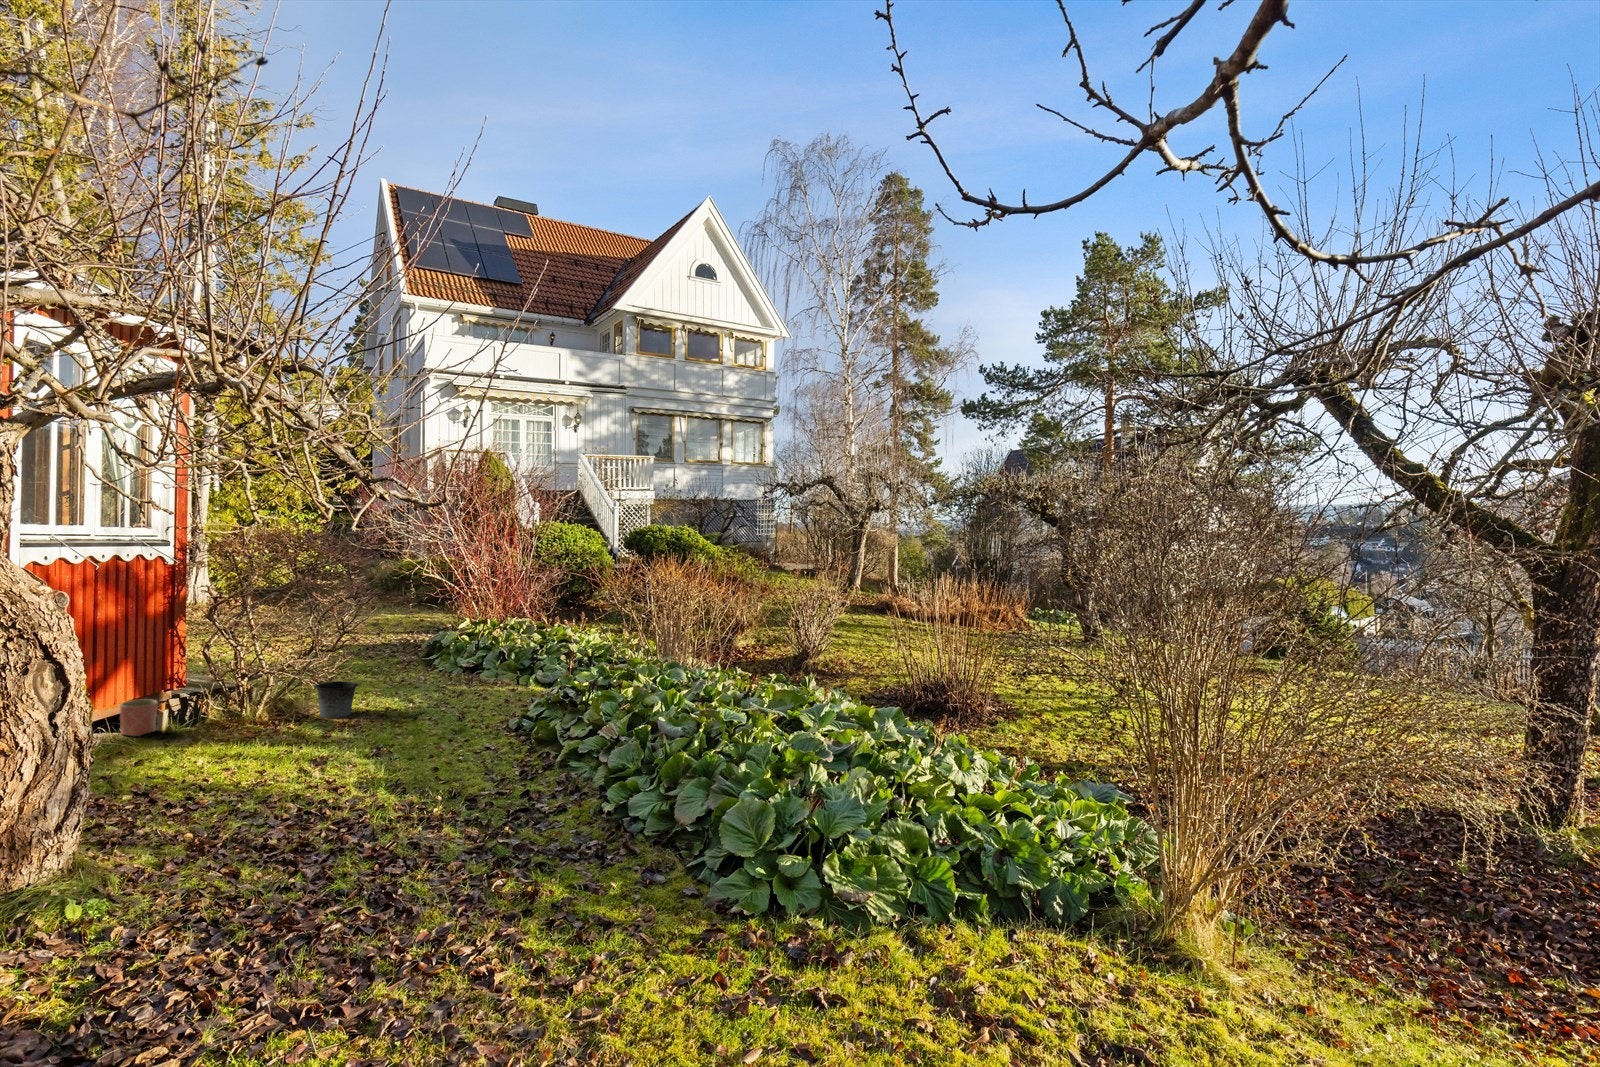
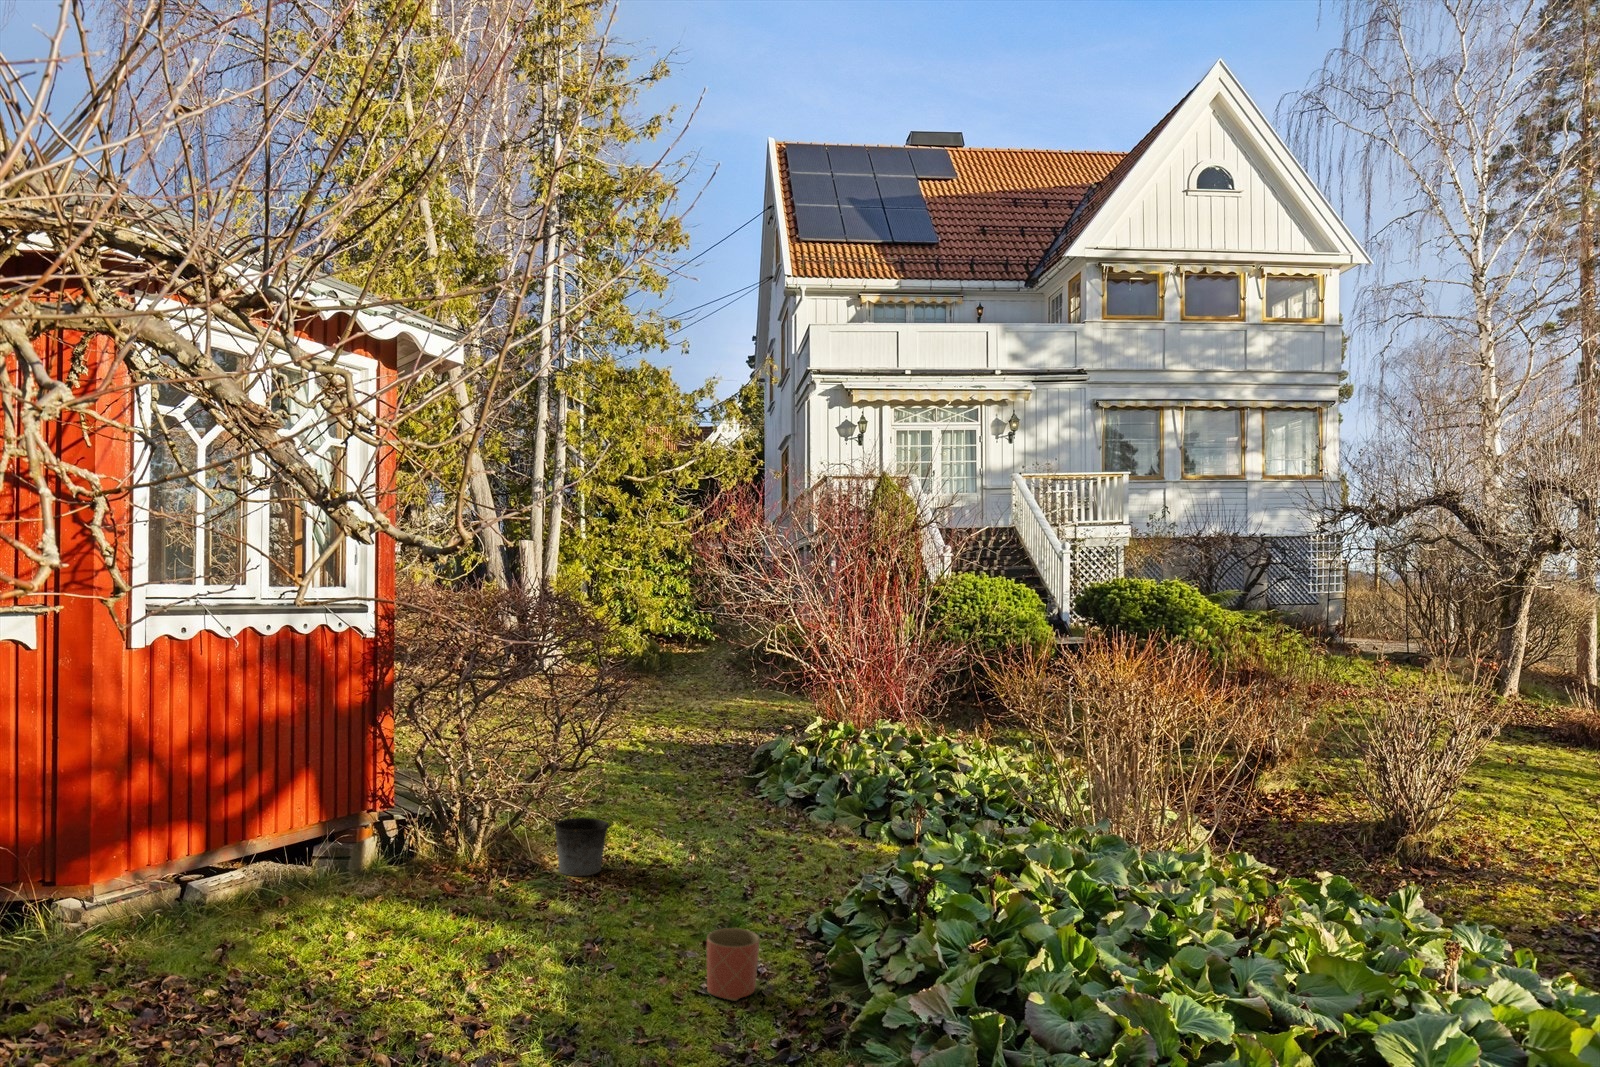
planter: present [120,699,158,736] -> present [707,928,759,1001]

